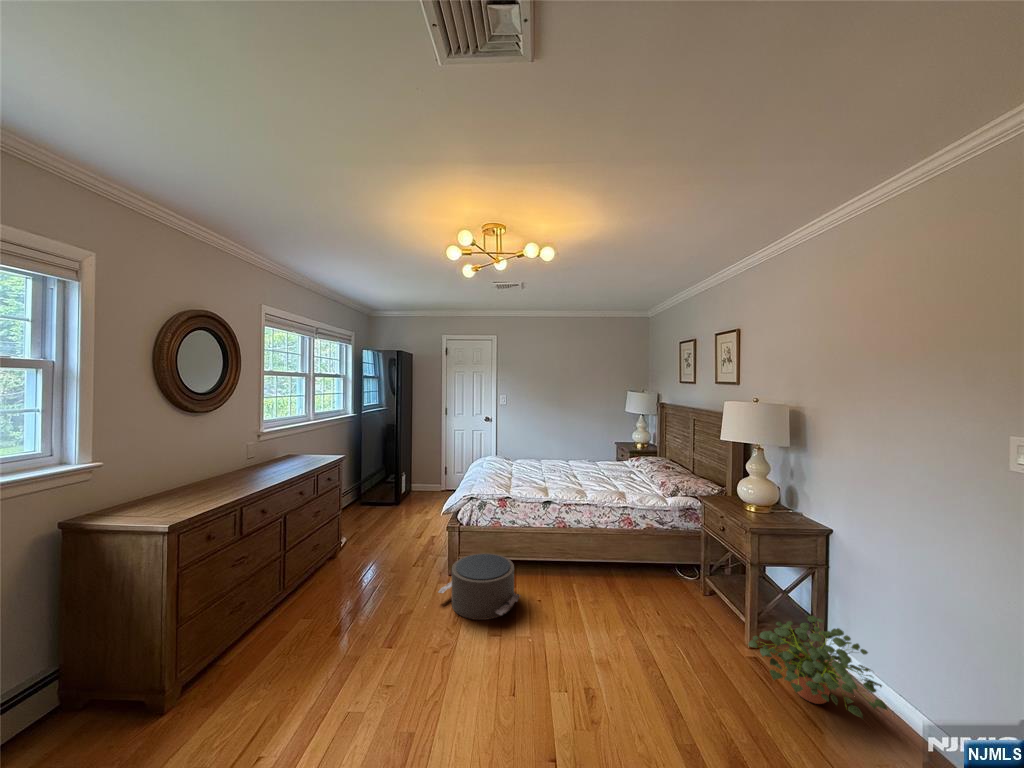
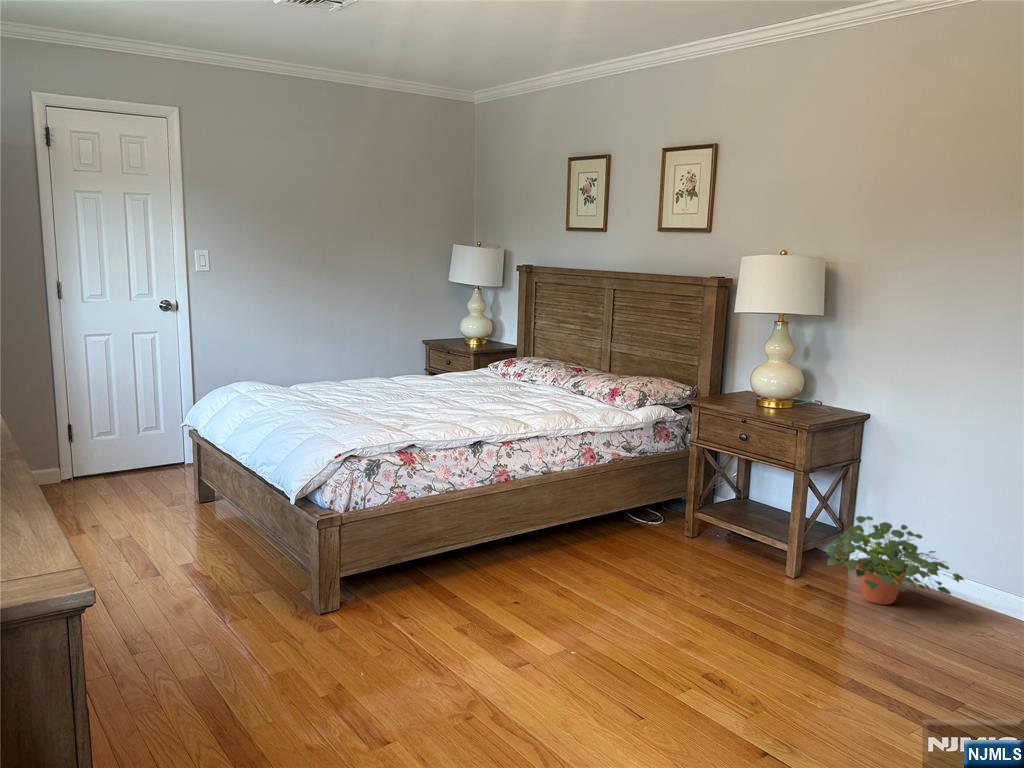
pouf: present [439,553,520,620] -> none [360,549,514,664]

